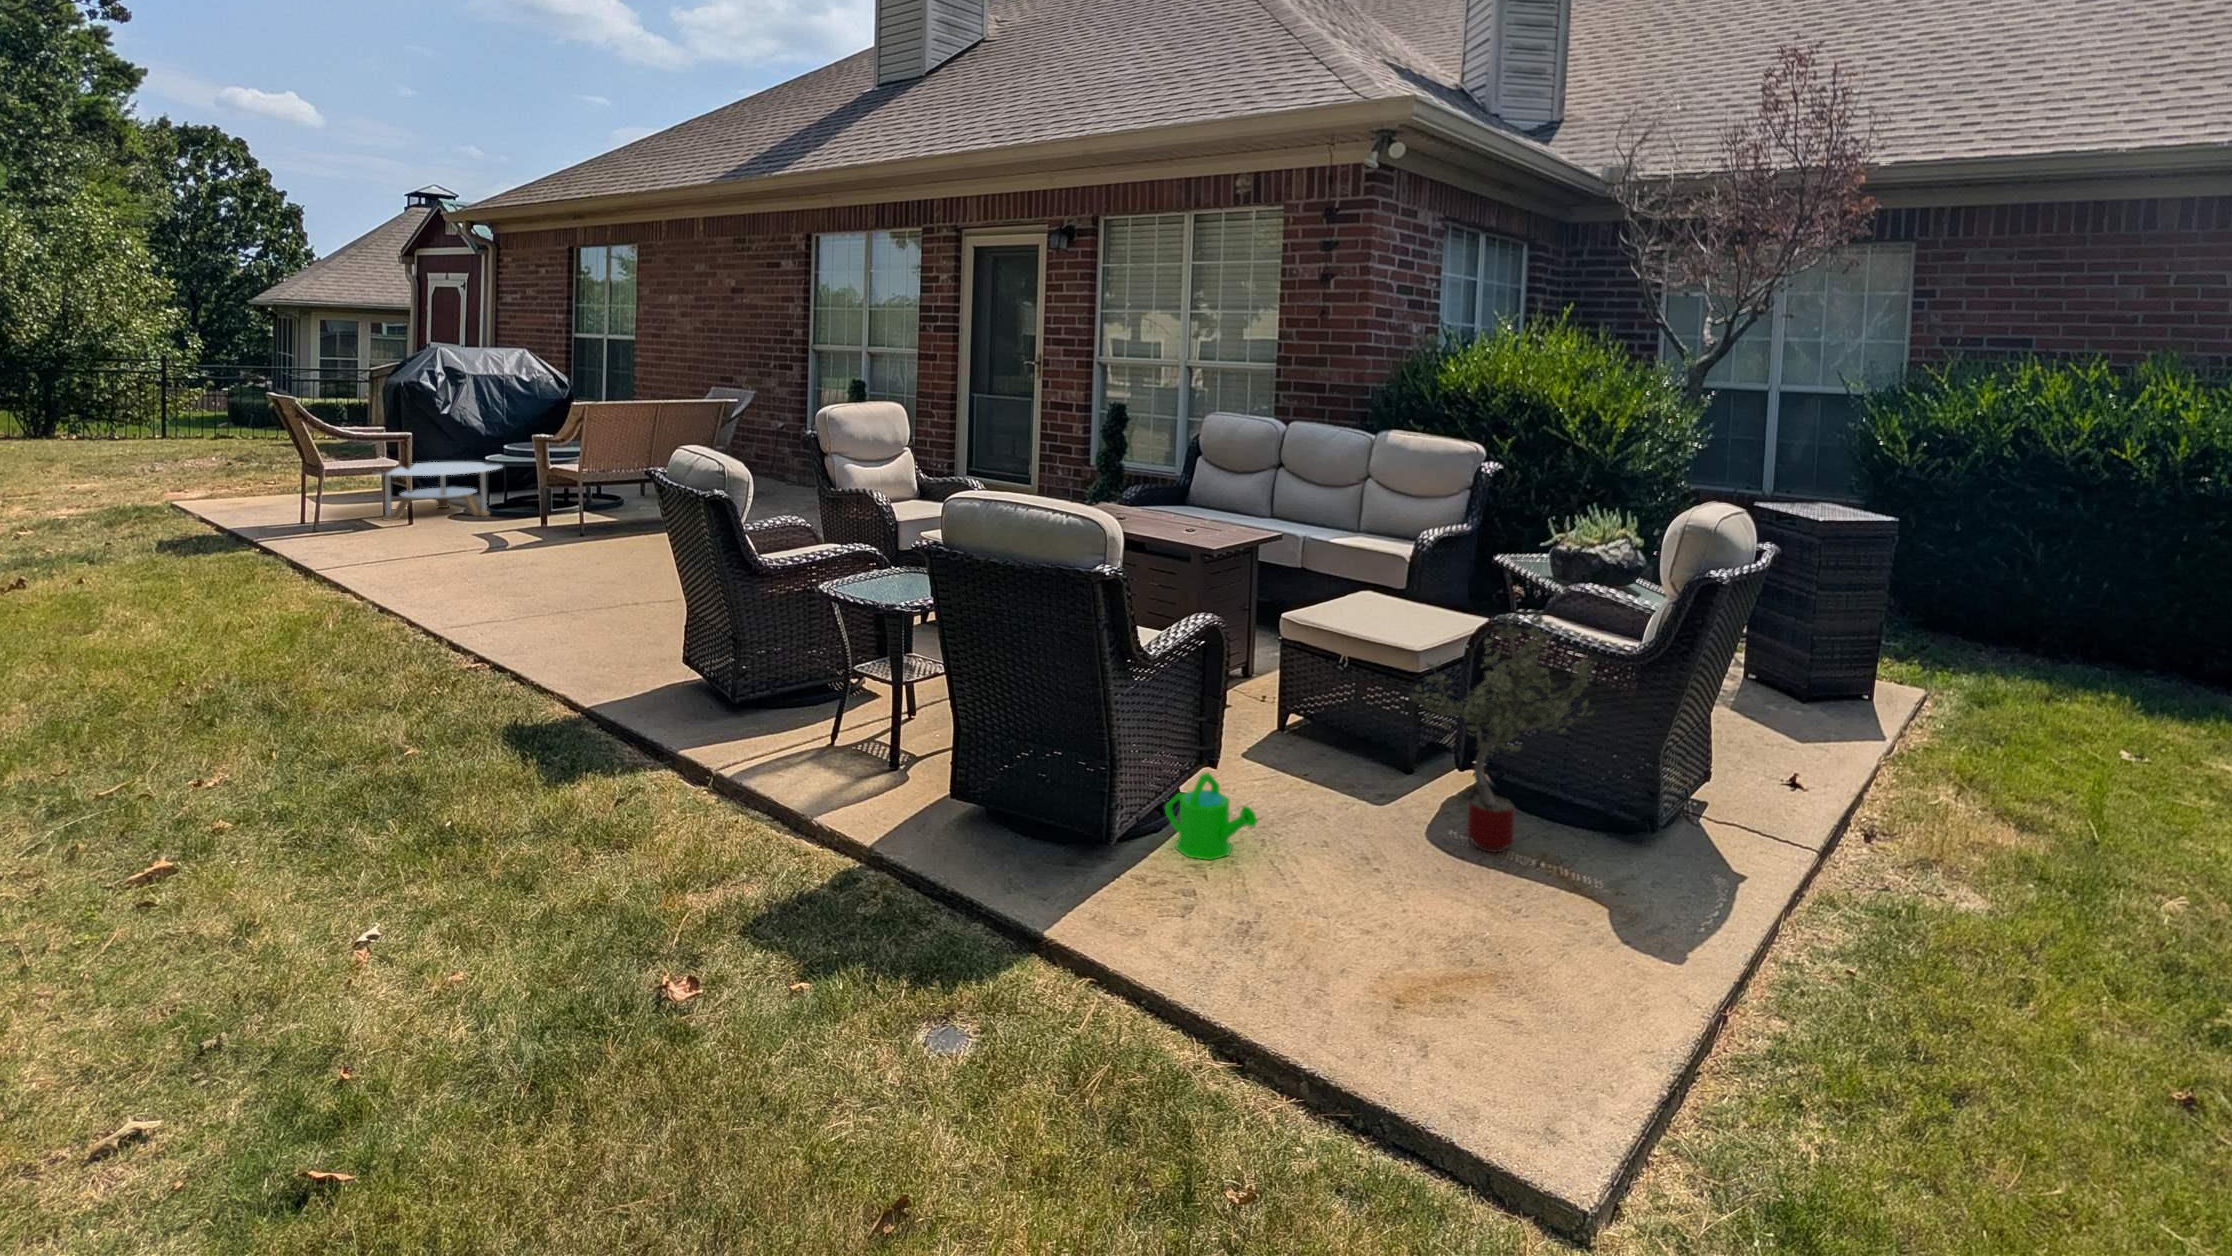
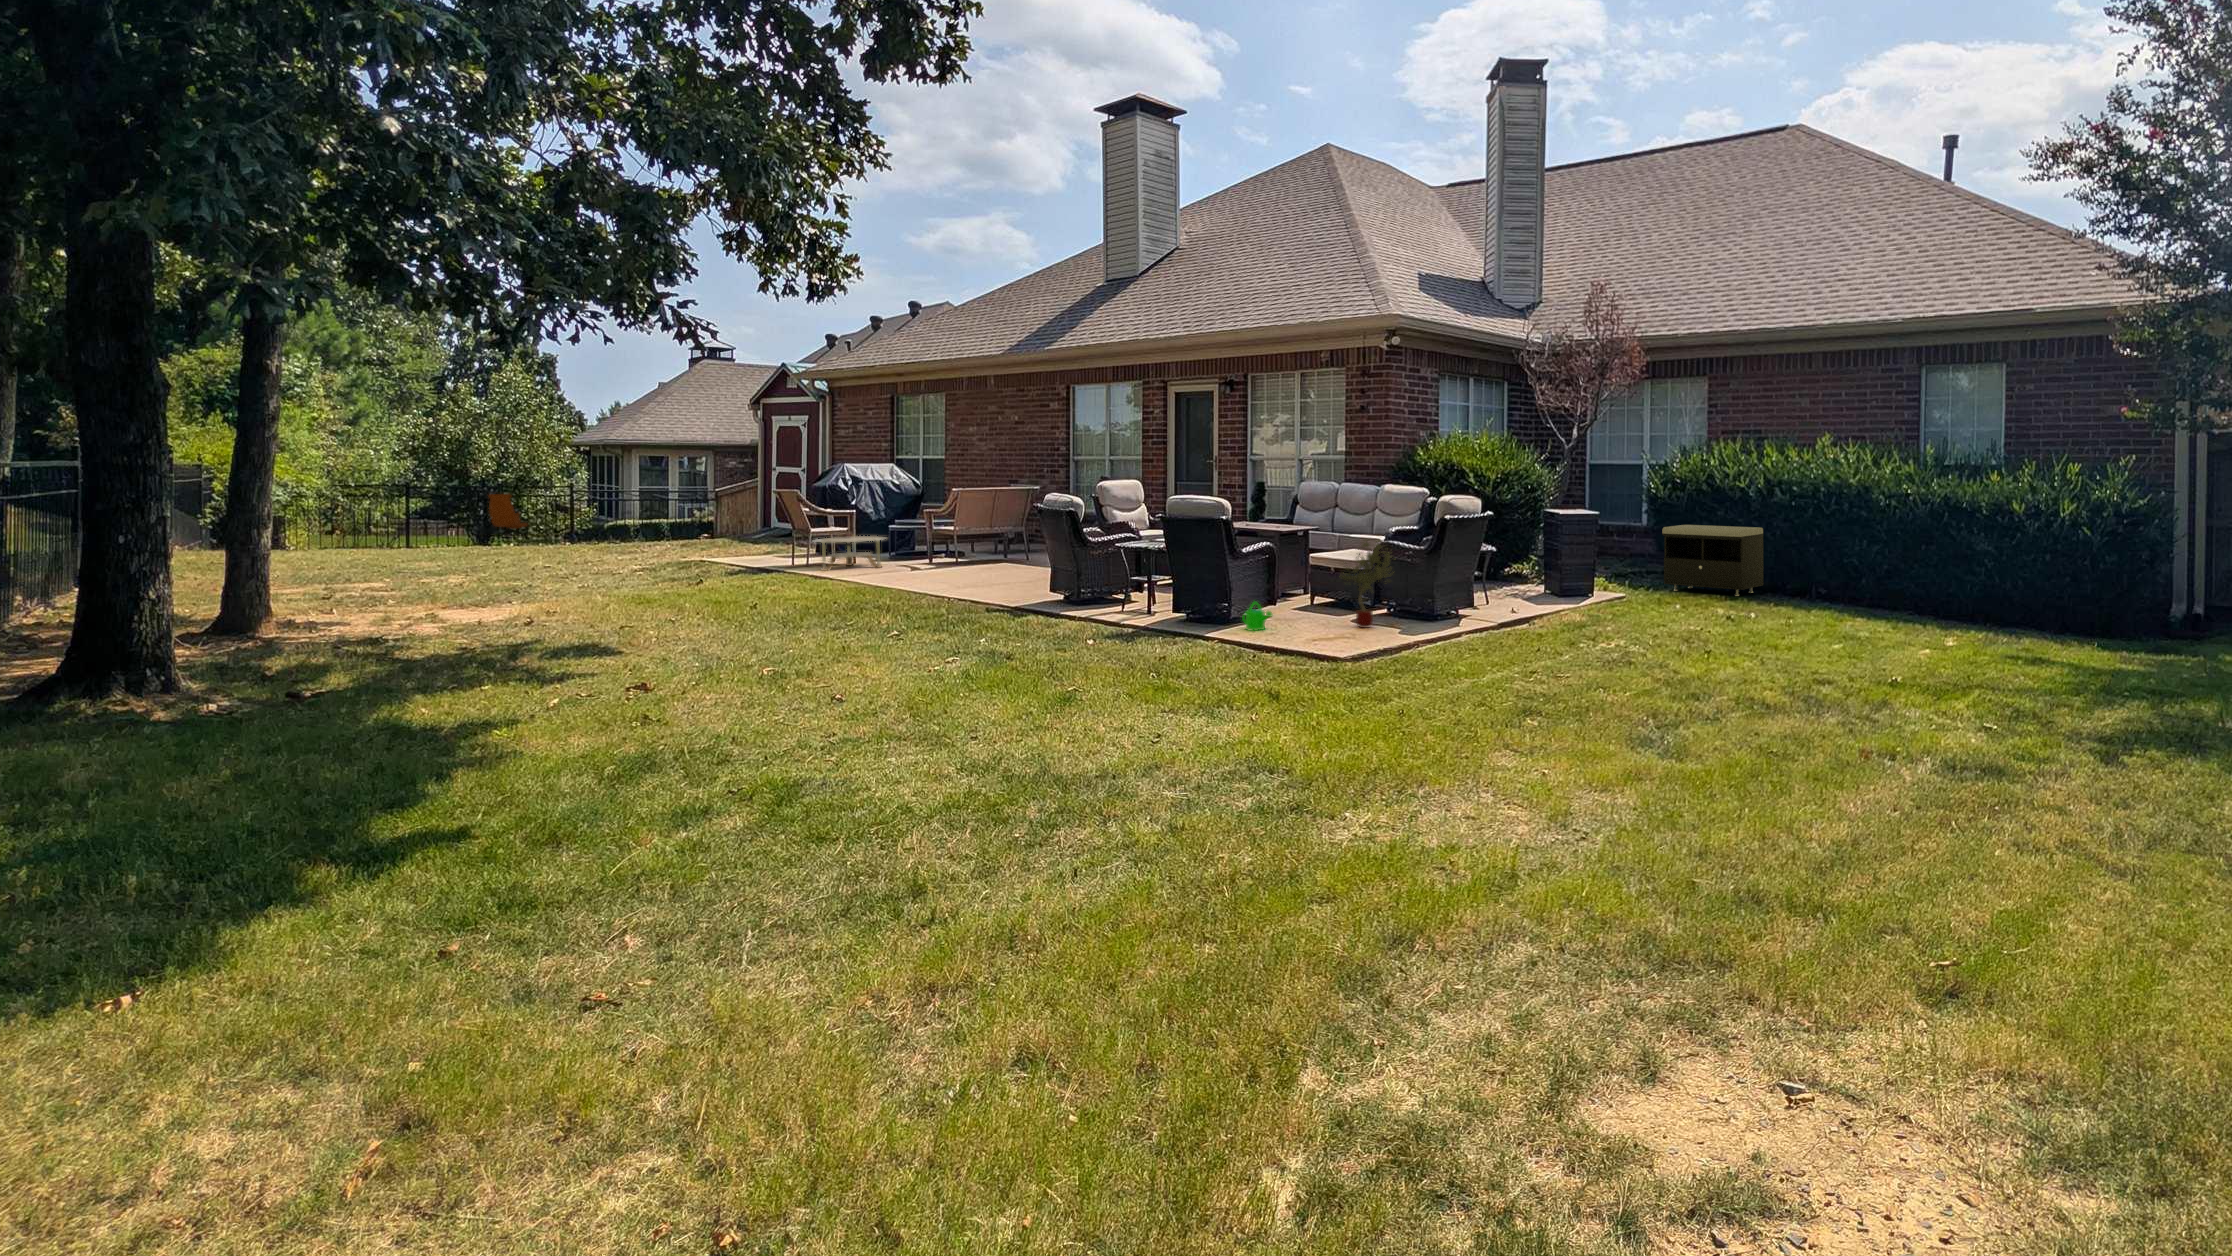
lounge chair: none [30,366,97,425] -> present [489,494,527,538]
storage bench: none [1937,525,2165,690] -> present [1662,525,1763,596]

